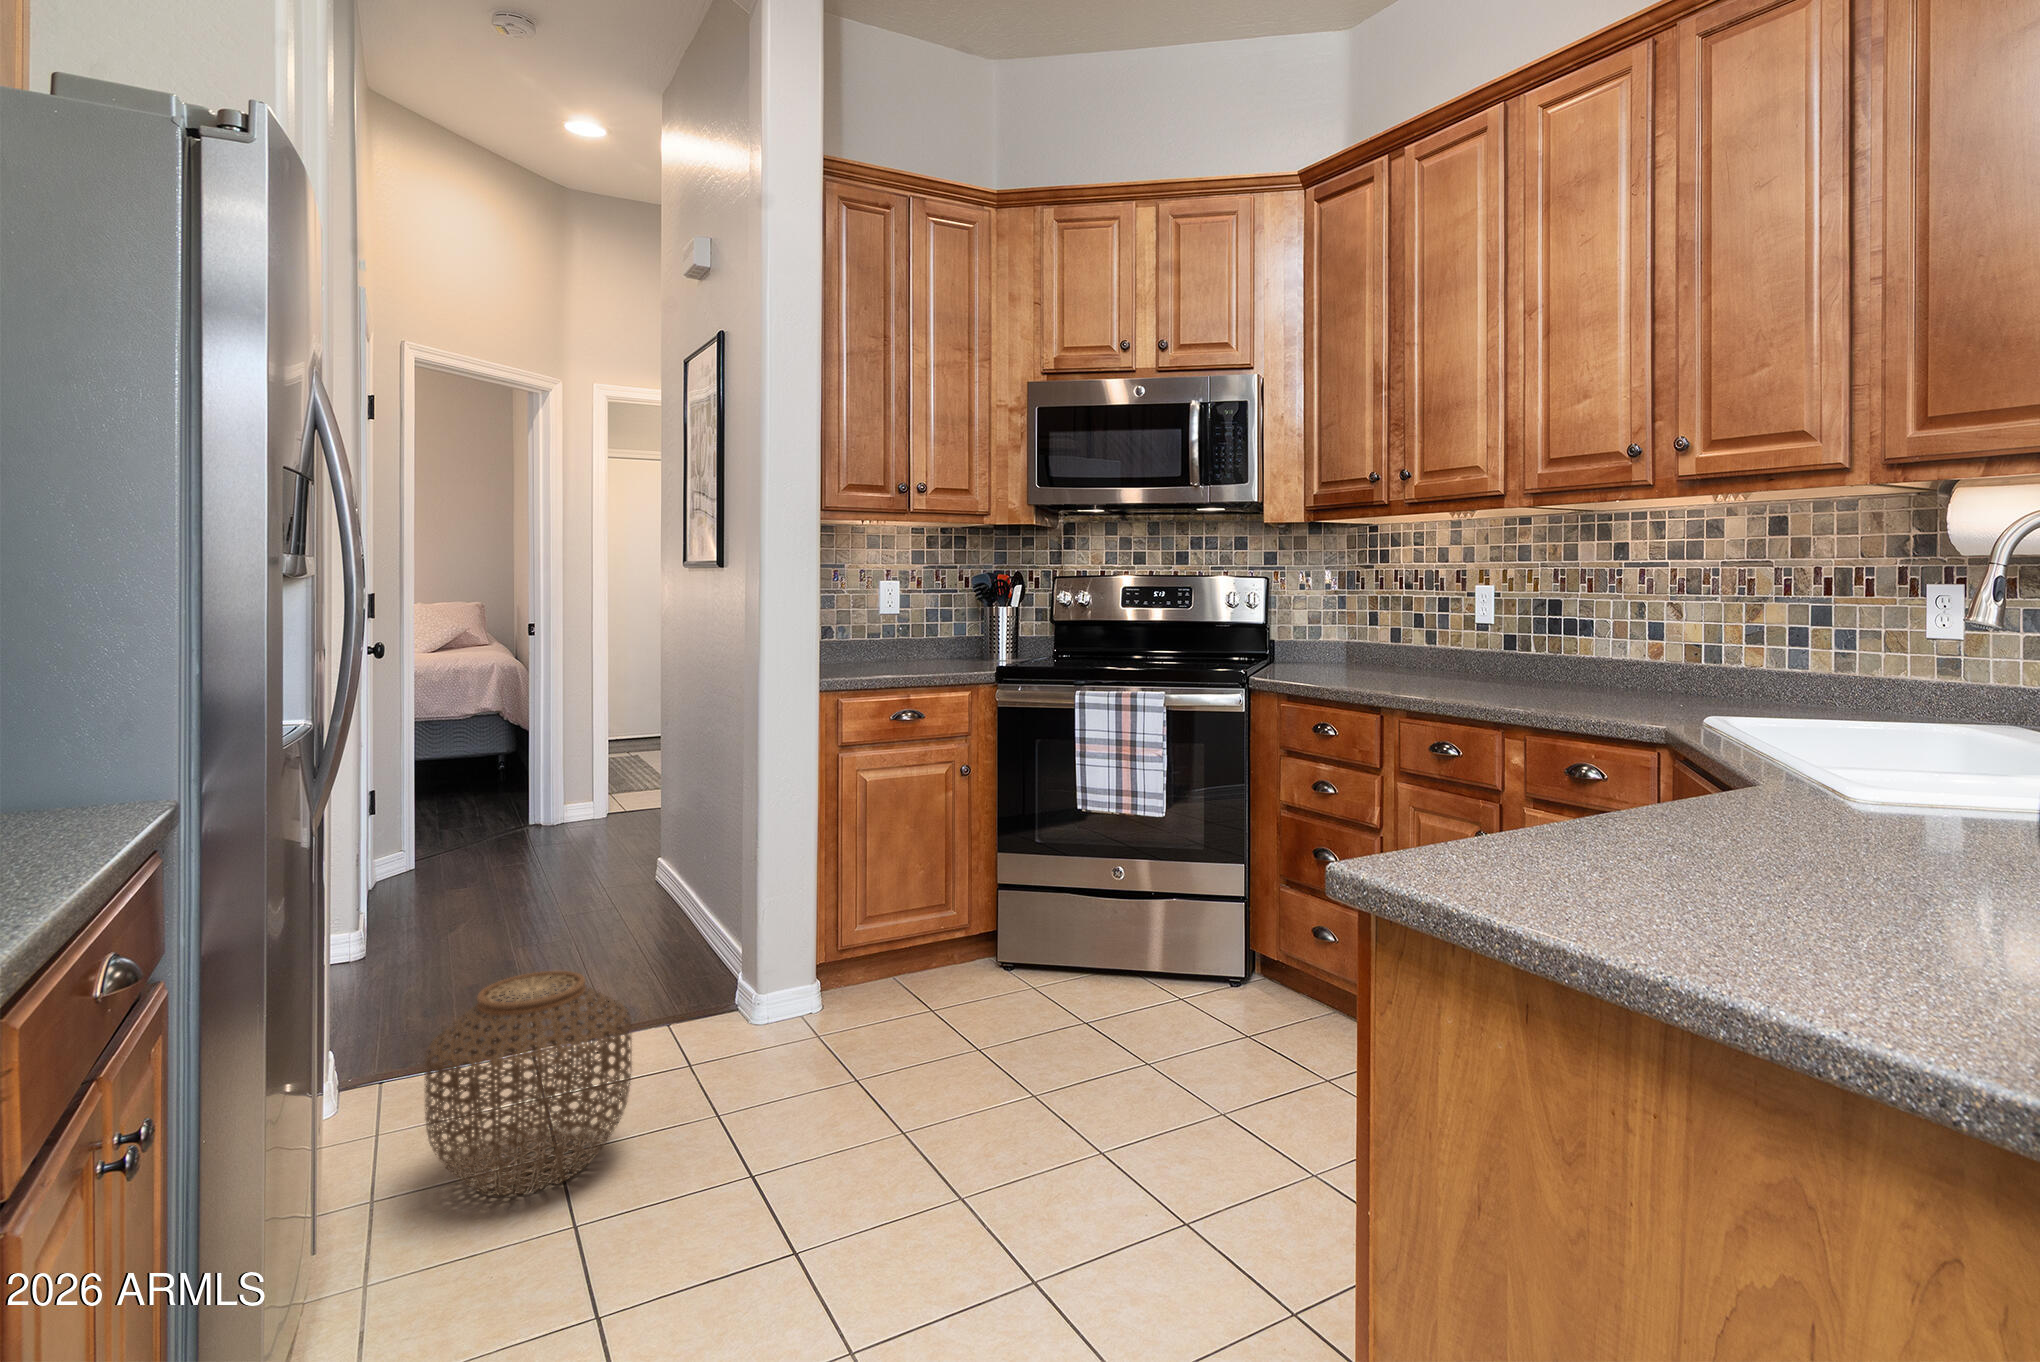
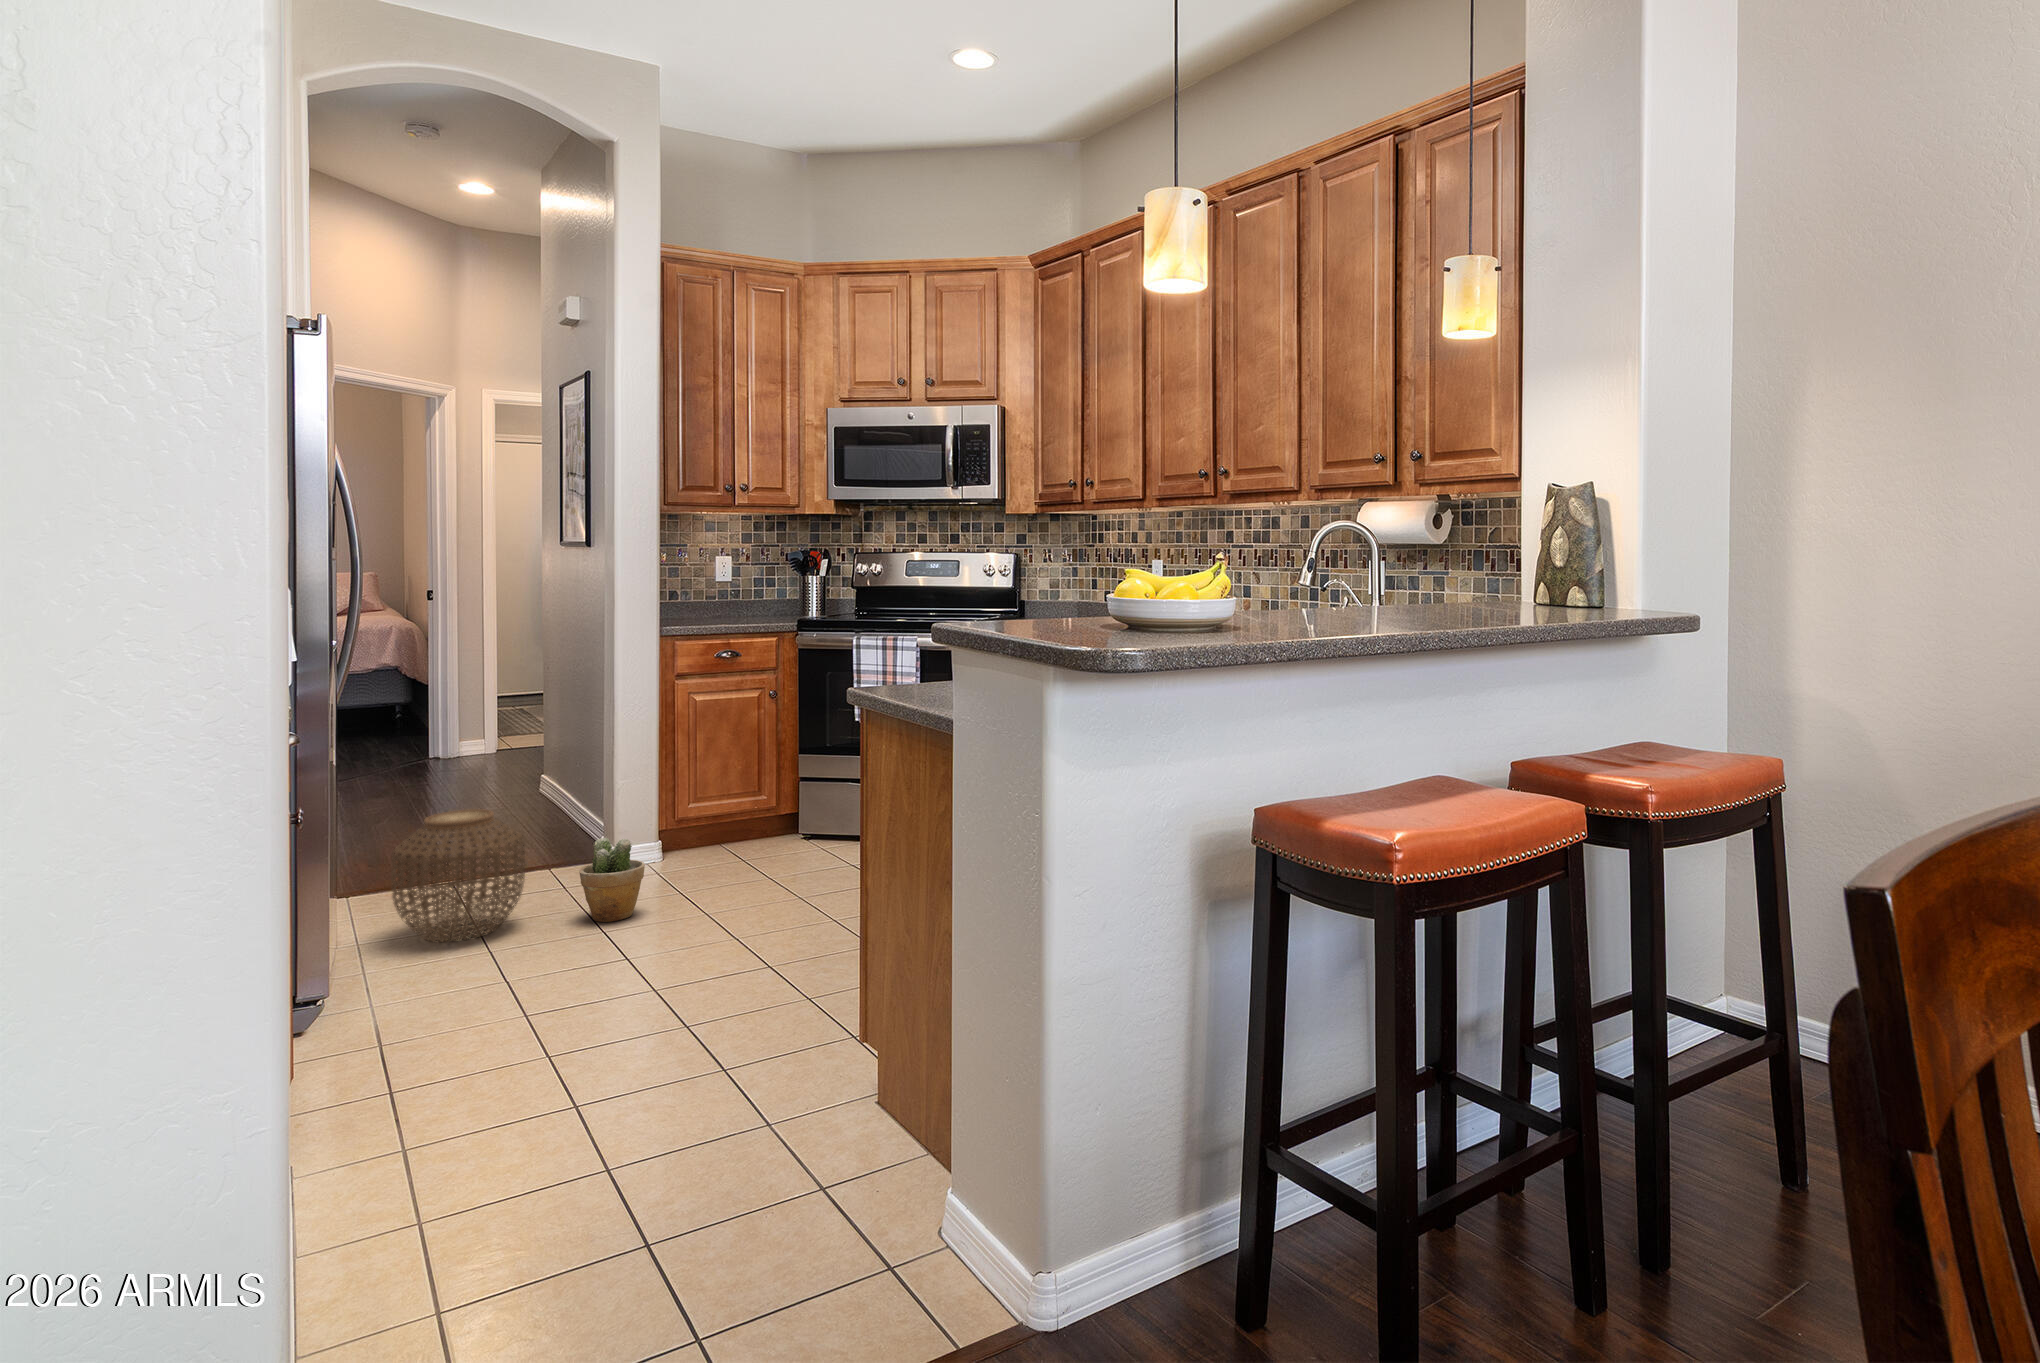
potted plant: none [713,1012,810,1148] -> present [579,838,645,922]

